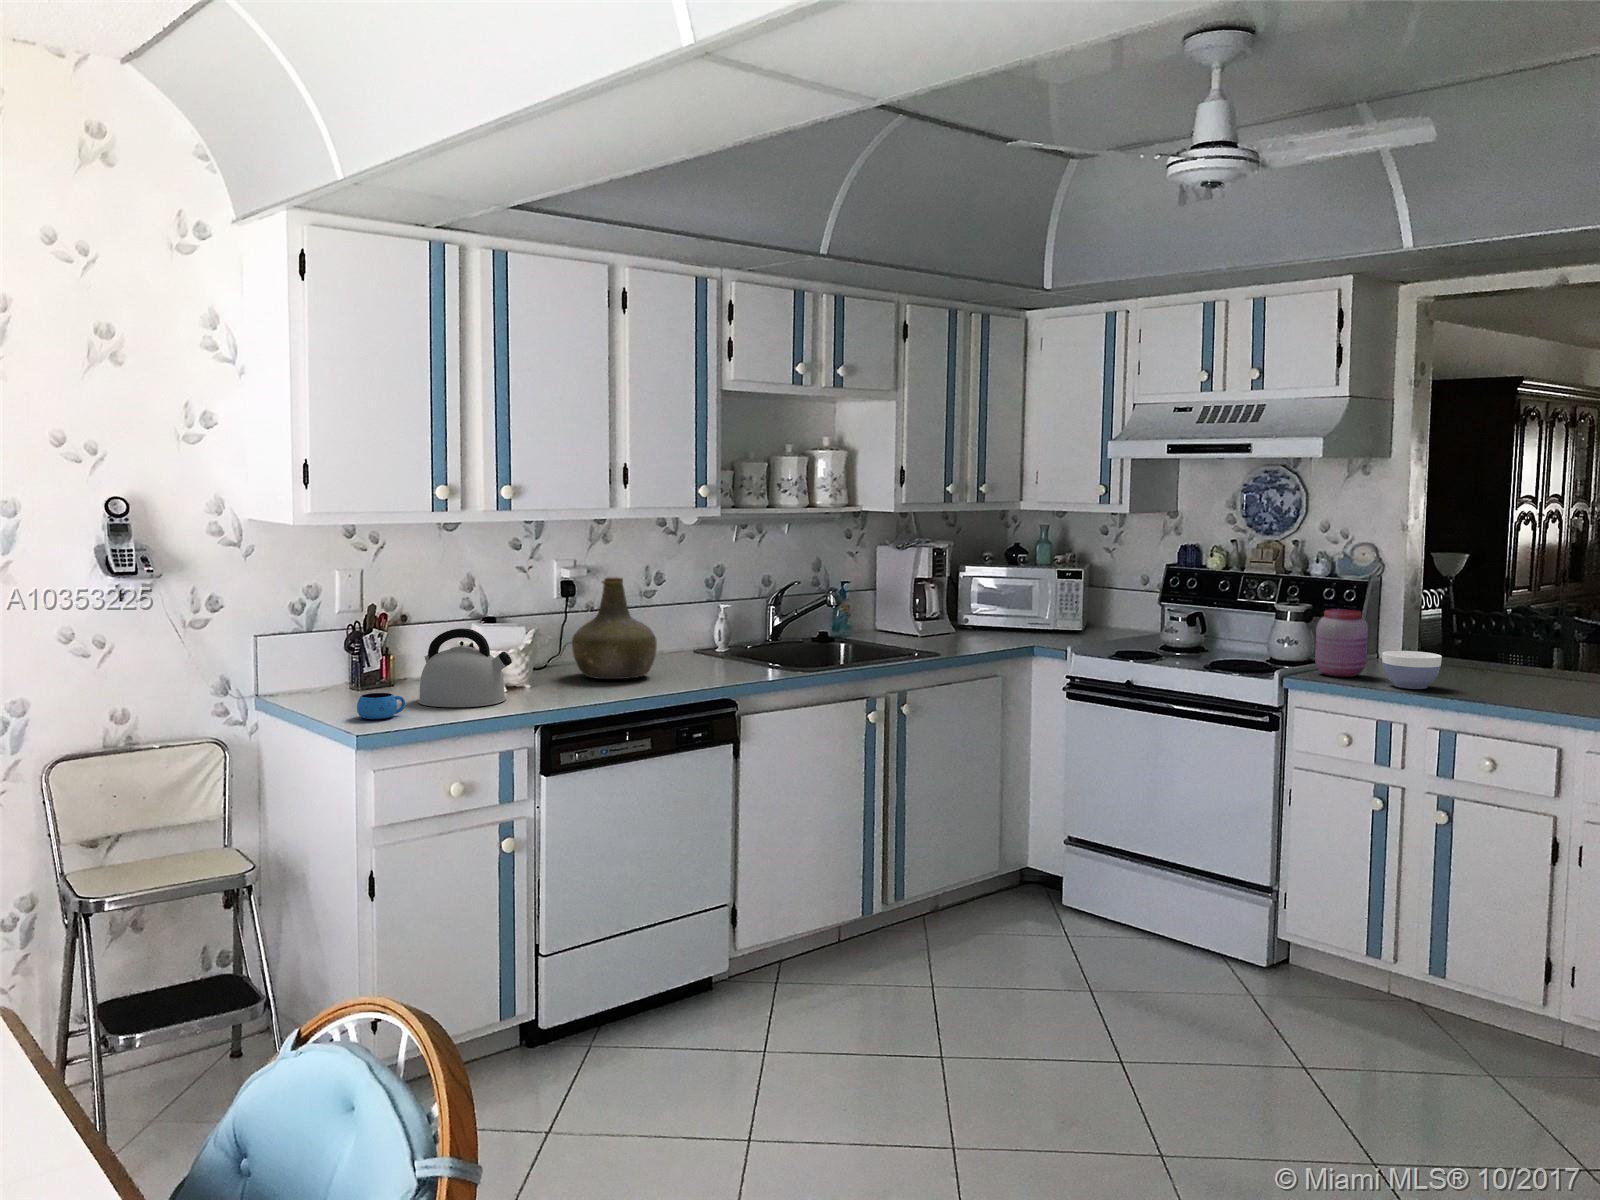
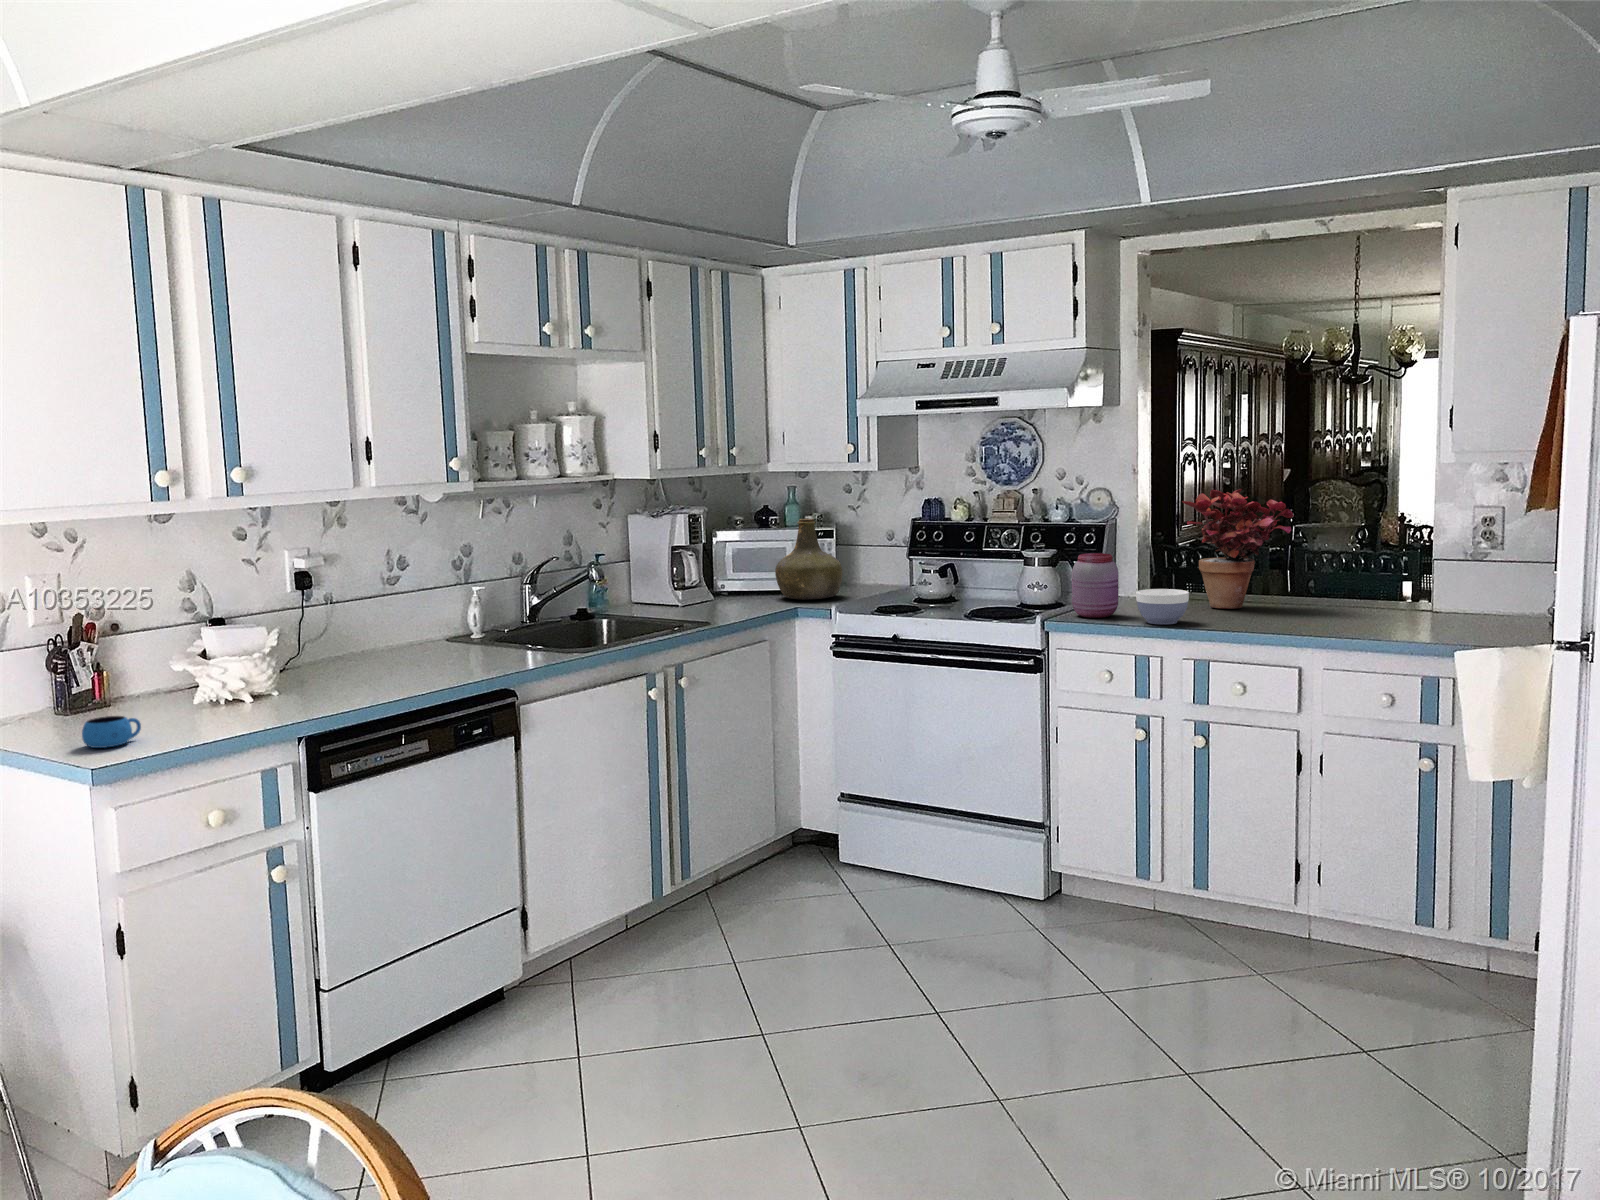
potted plant: none [1448,550,1579,678] -> present [1183,489,1294,608]
bottle: present [572,577,657,679] -> present [775,519,842,599]
kettle: present [418,628,512,707] -> none [151,634,262,726]

